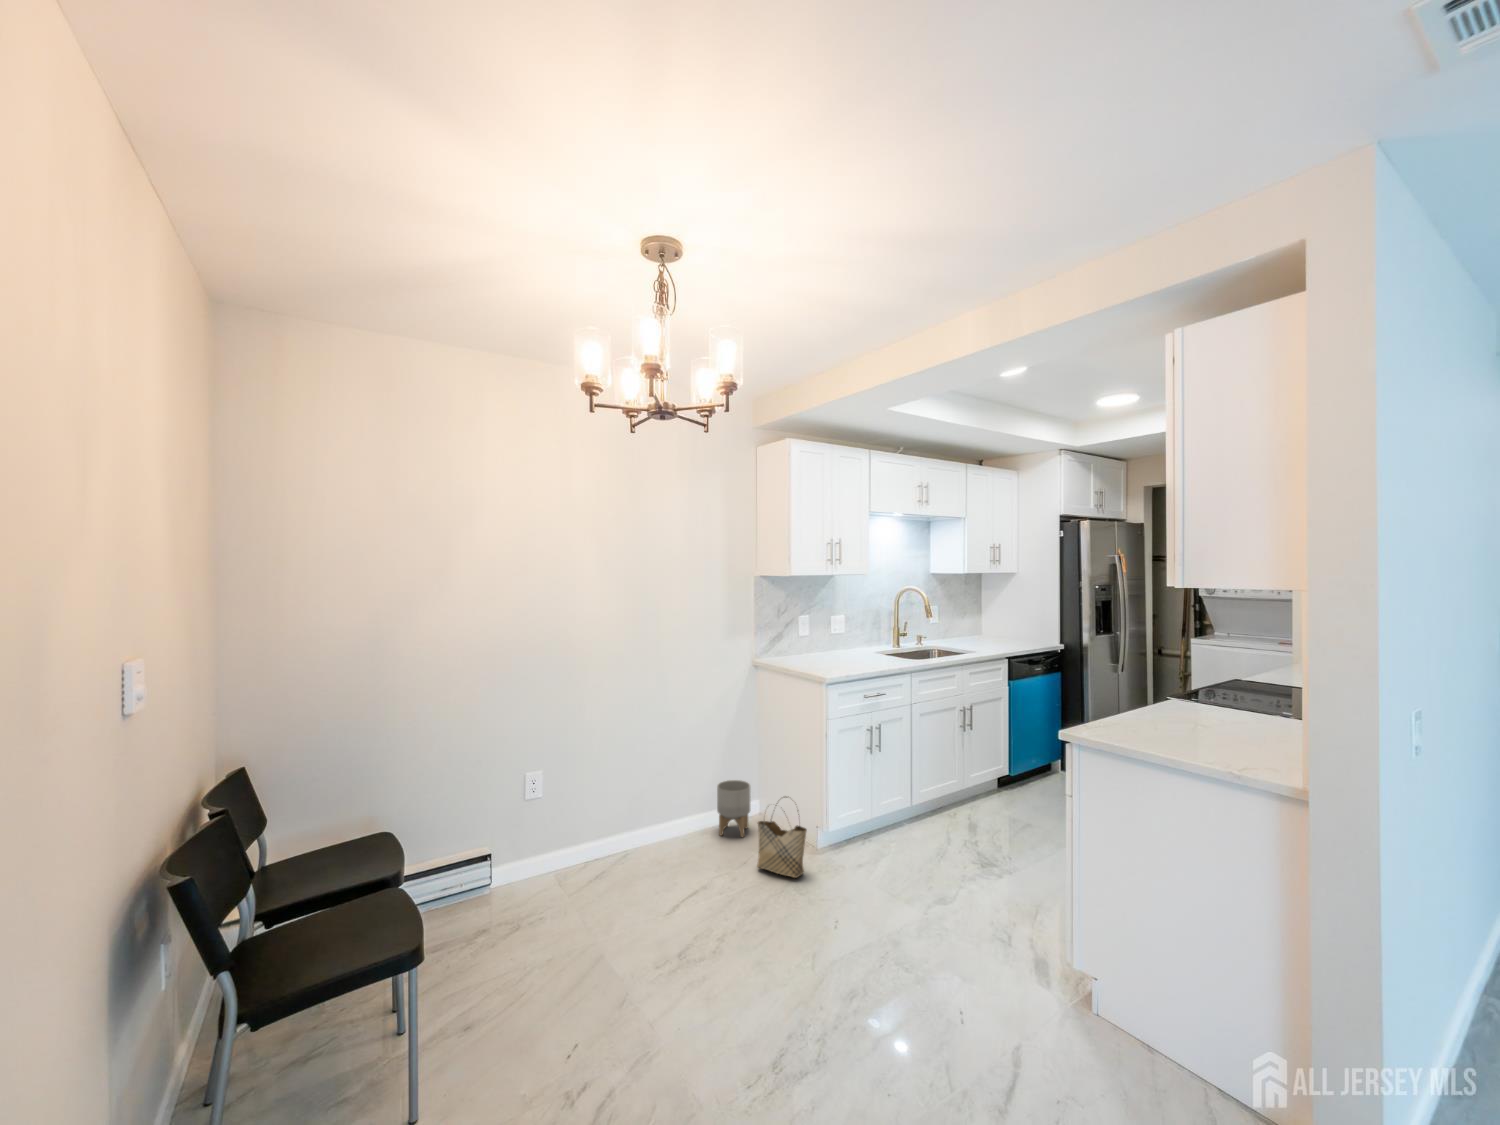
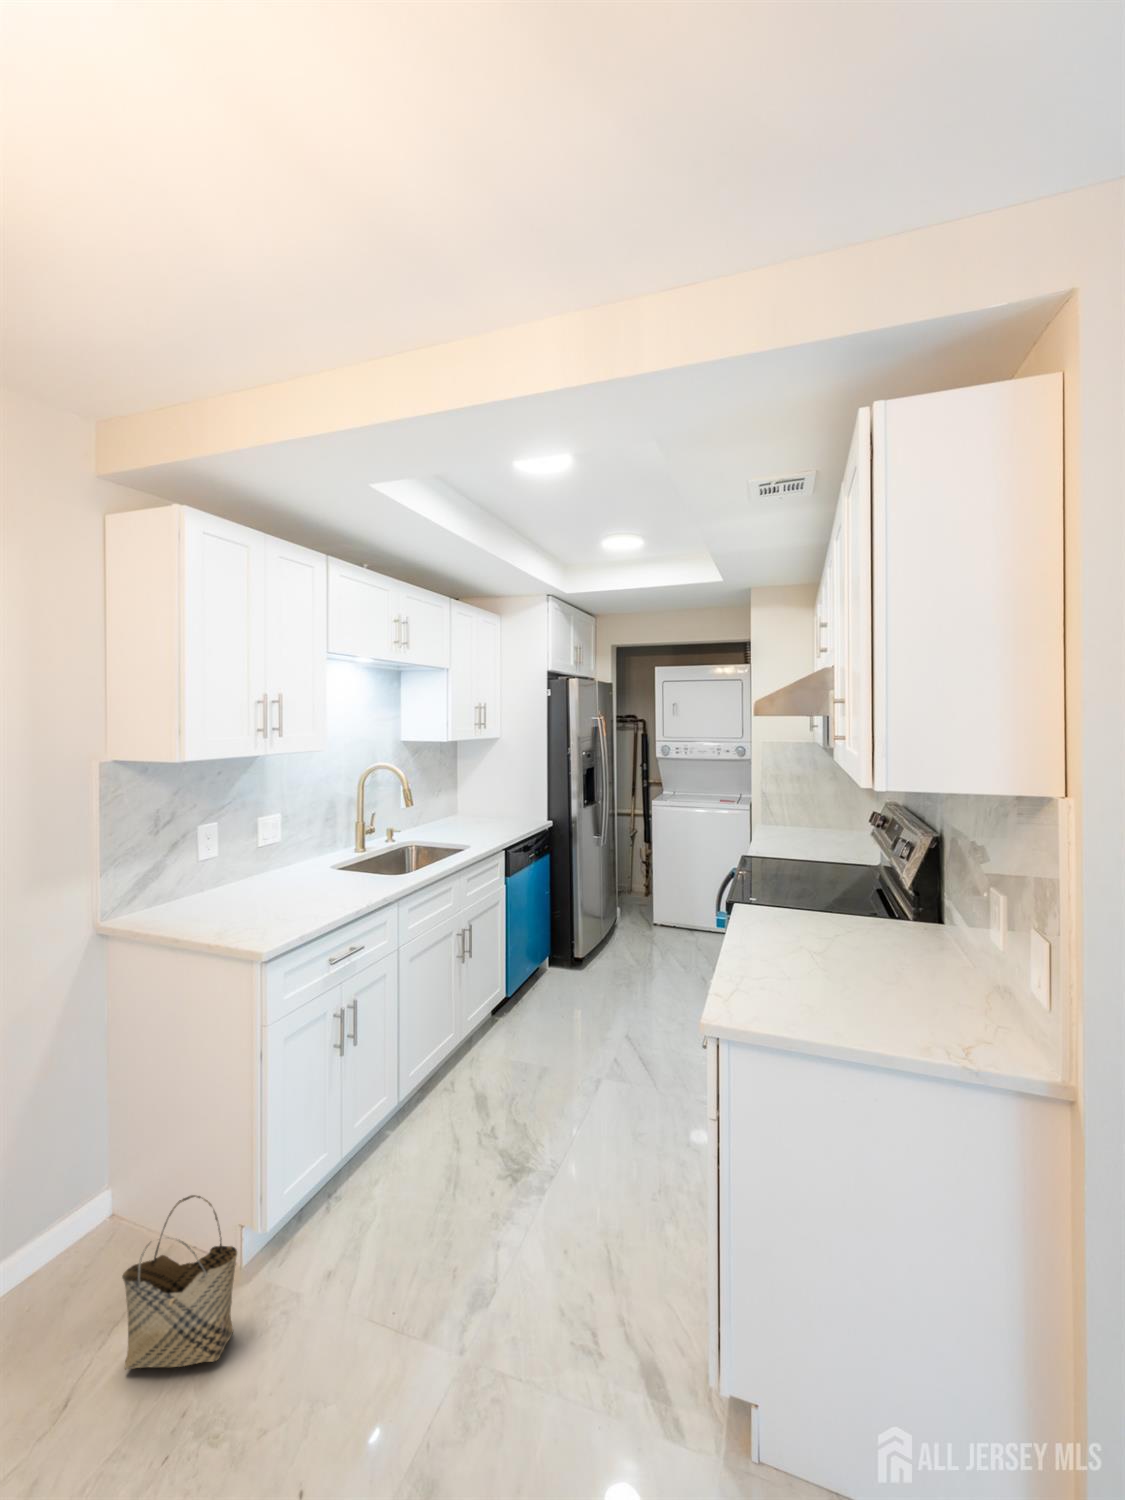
planter: present [717,780,750,837] -> none [22,1159,107,1298]

